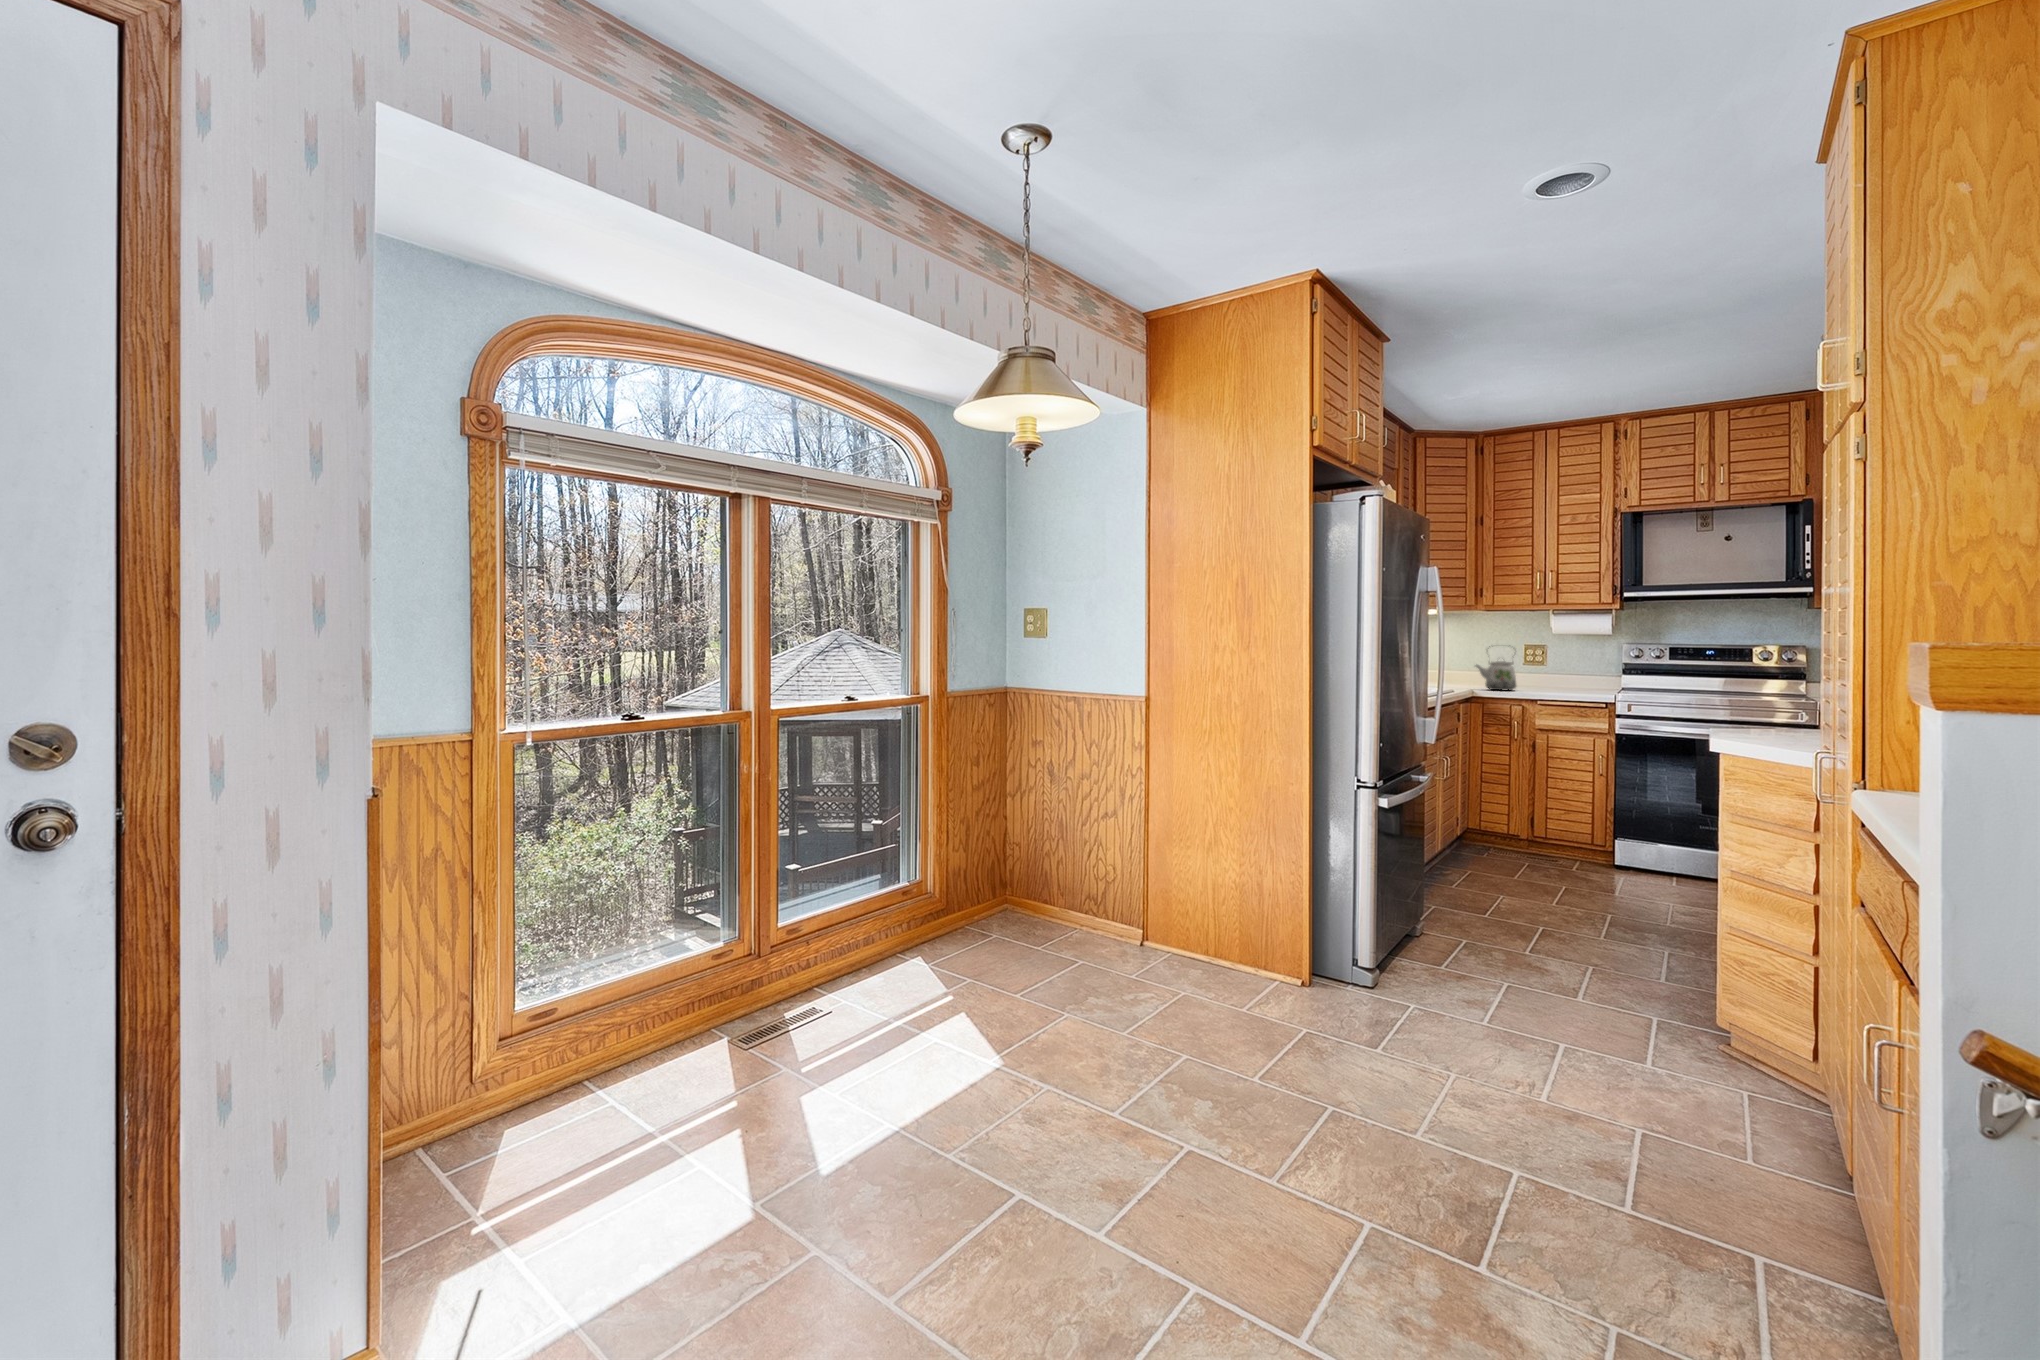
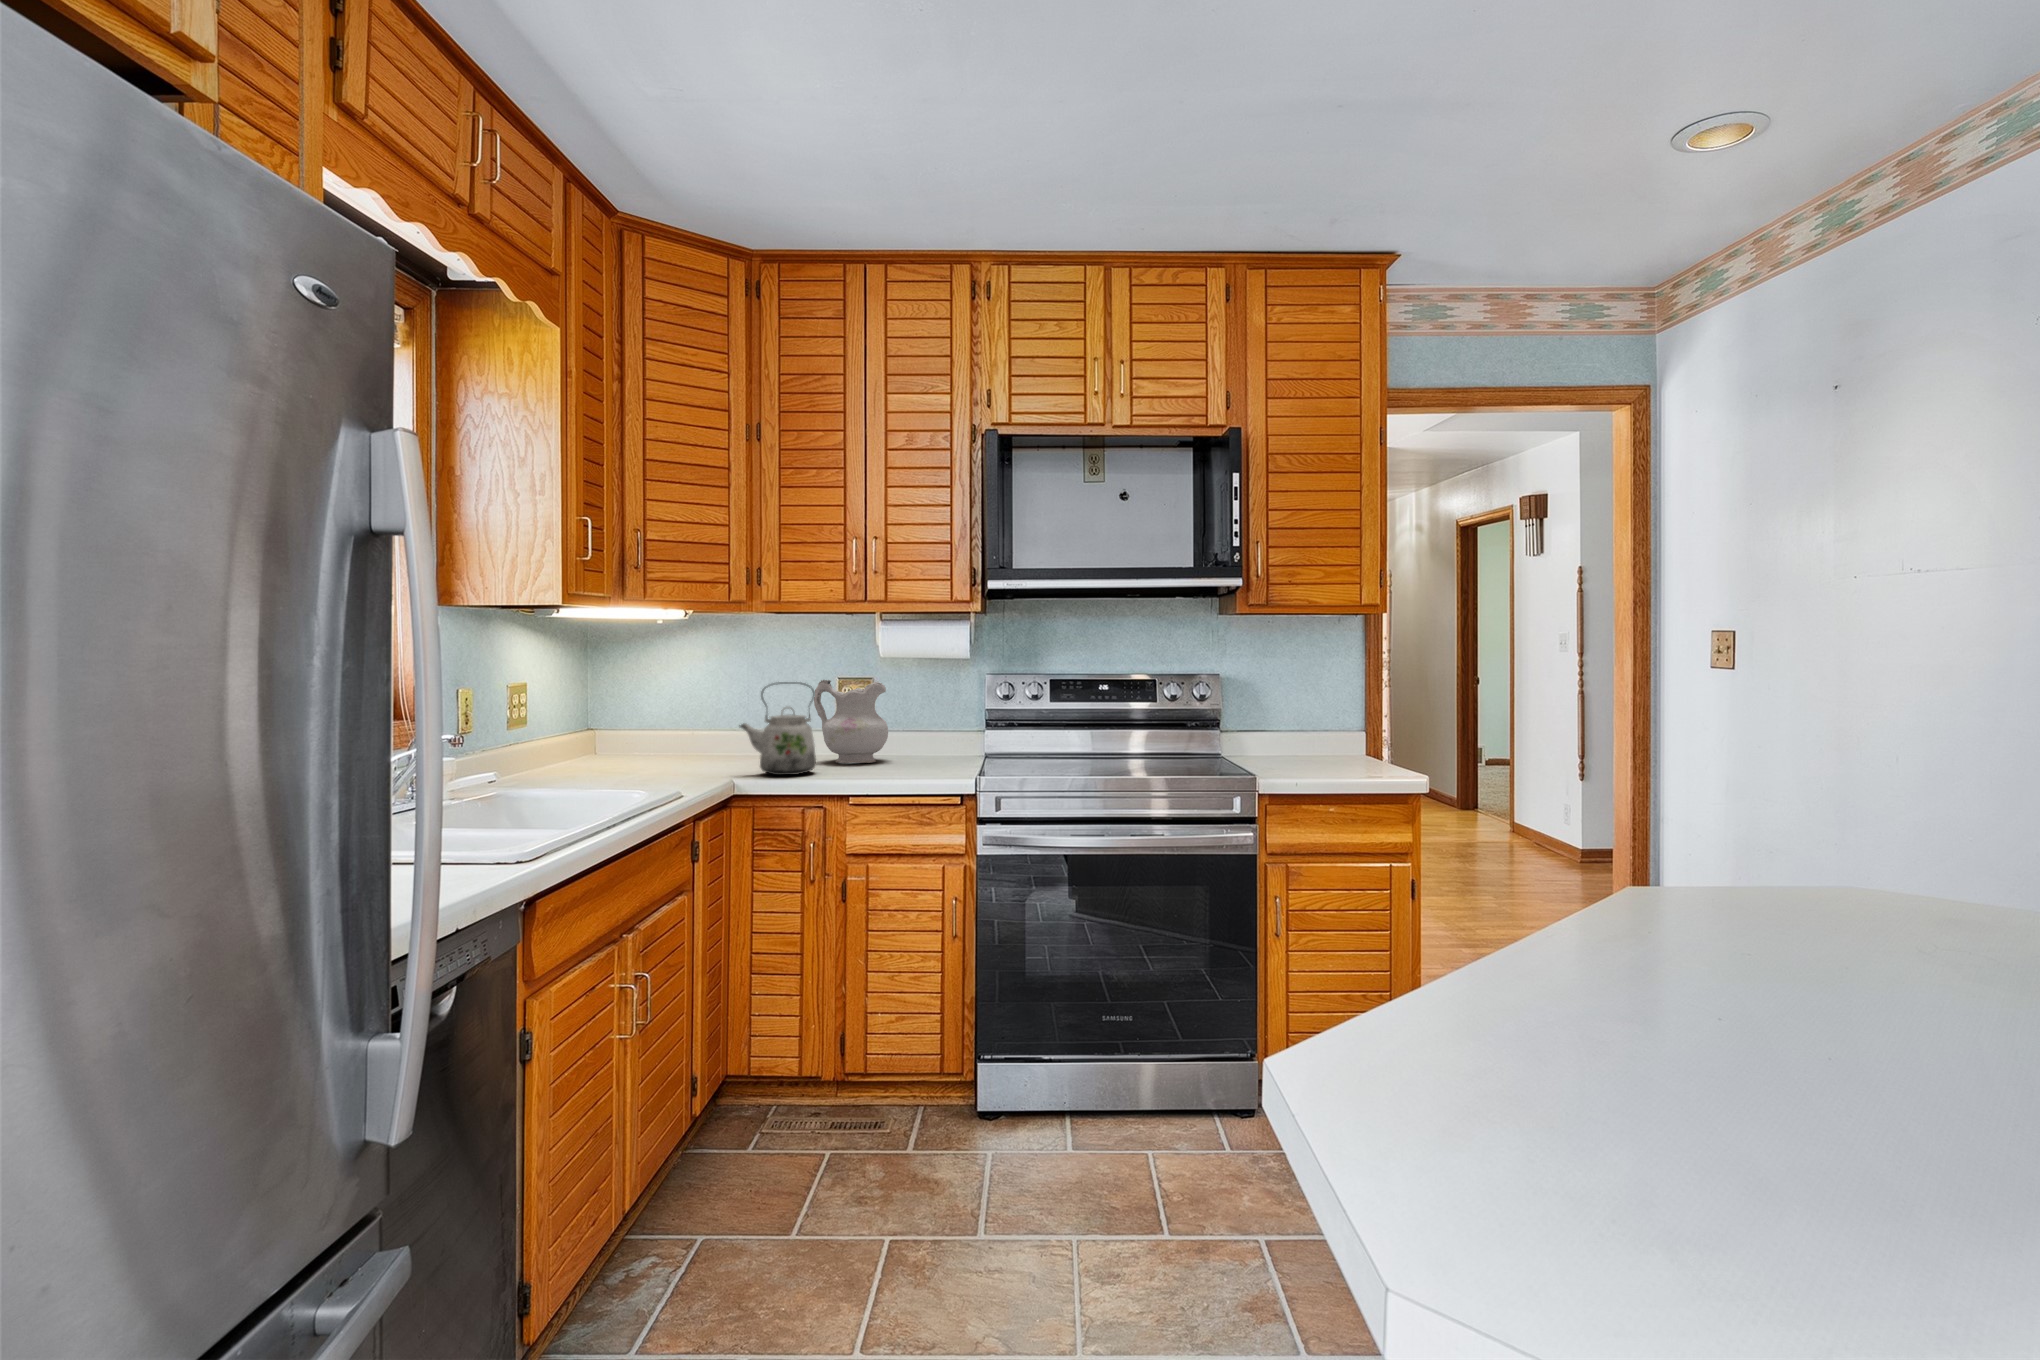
ceramic pitcher: none [1512,645,1557,689] -> present [814,680,888,763]

